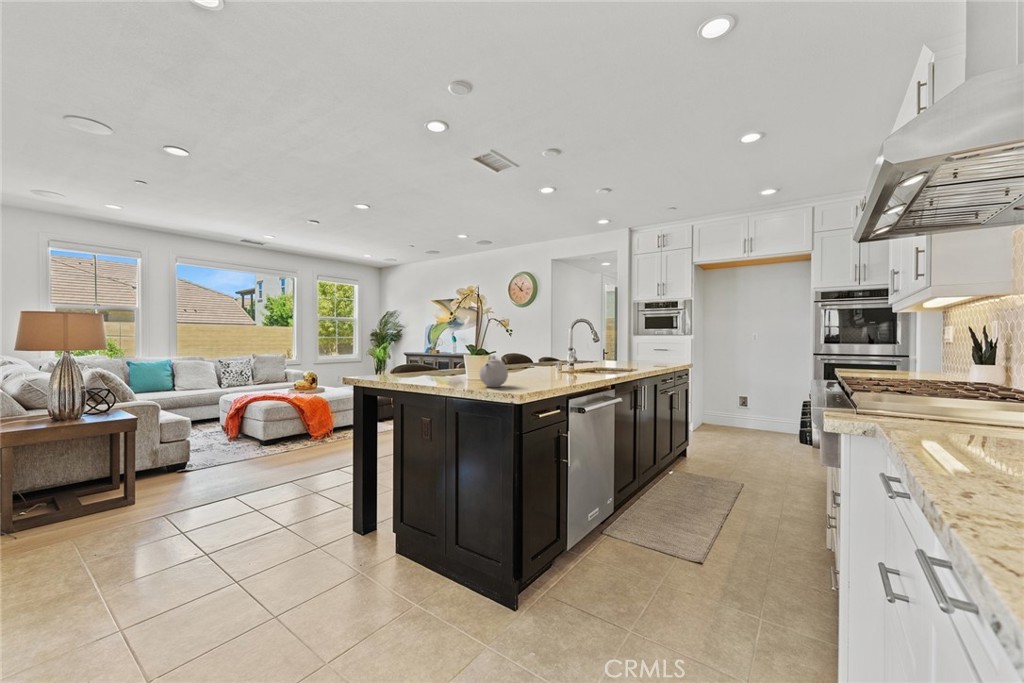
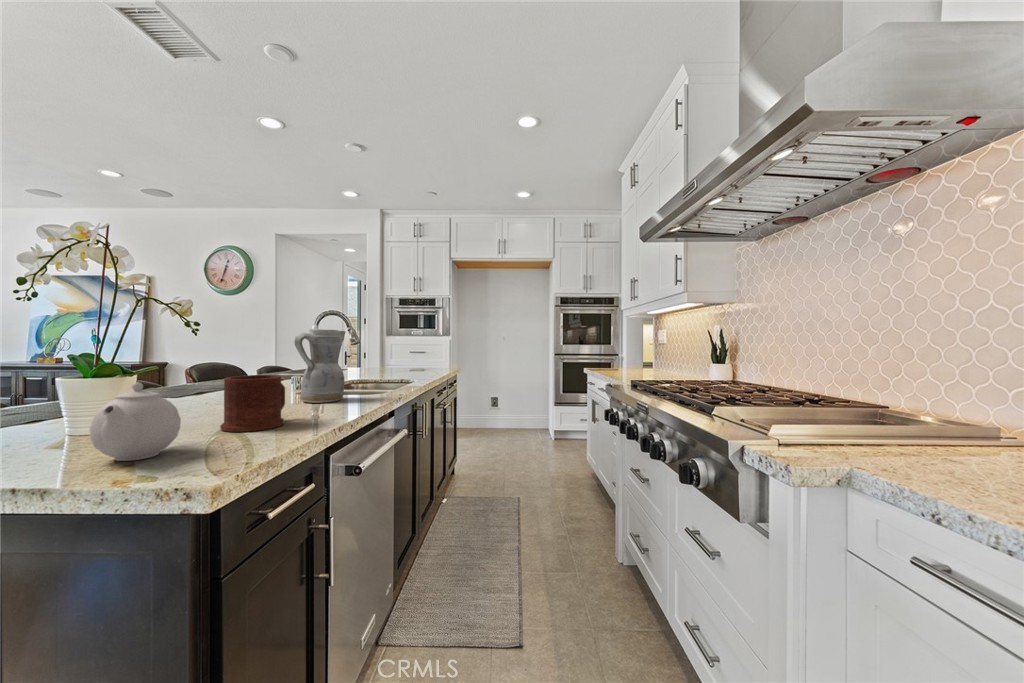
ceramic pitcher: none [556,331,585,376] -> present [294,329,346,403]
mug: none [521,356,550,384] -> present [220,375,285,432]

